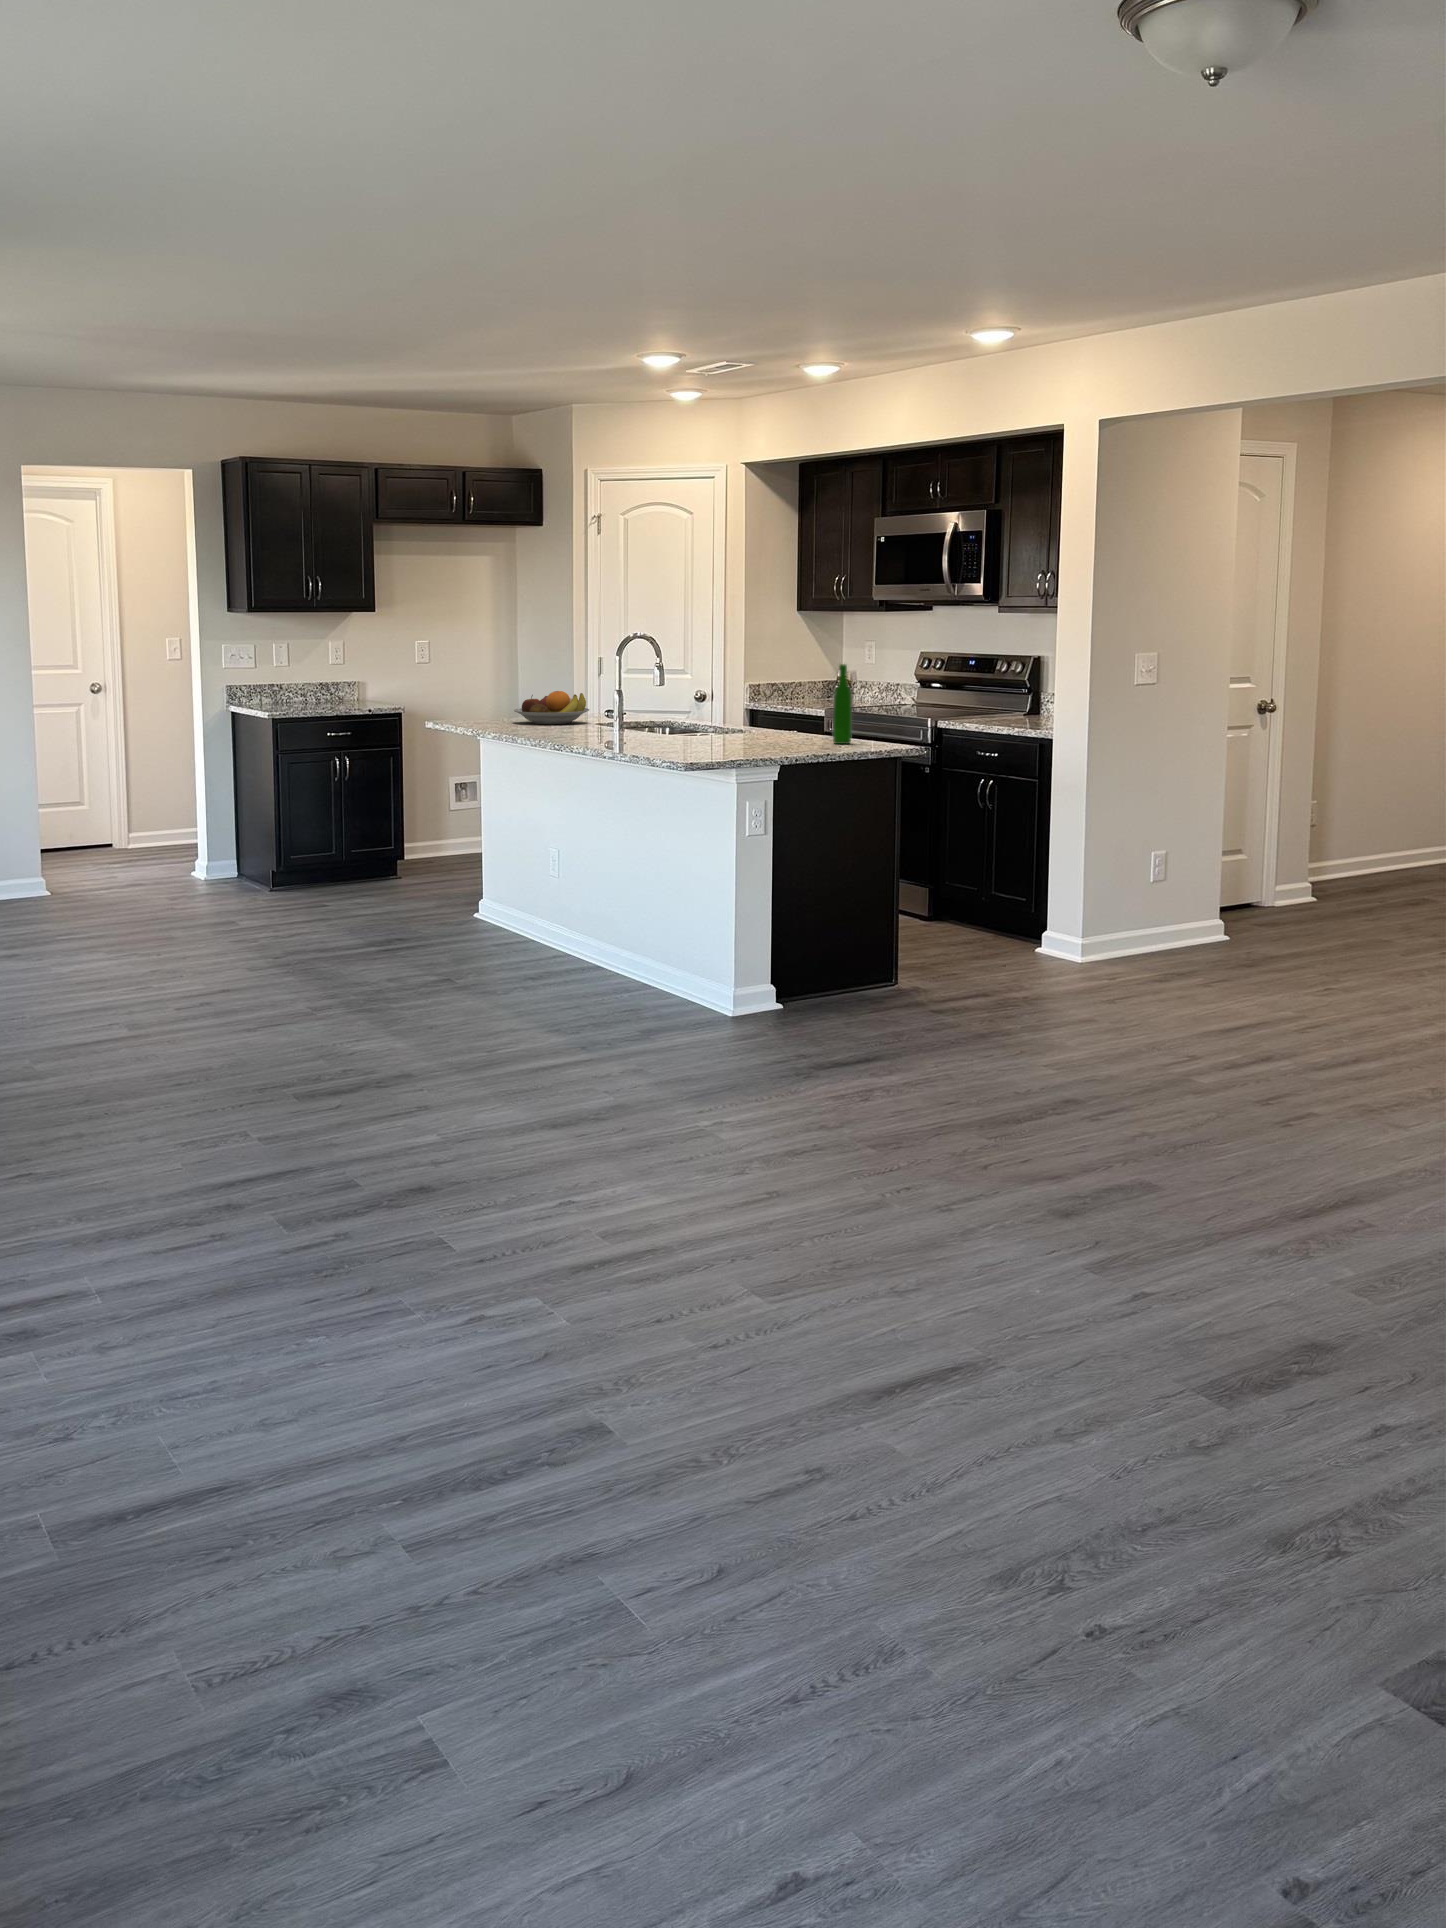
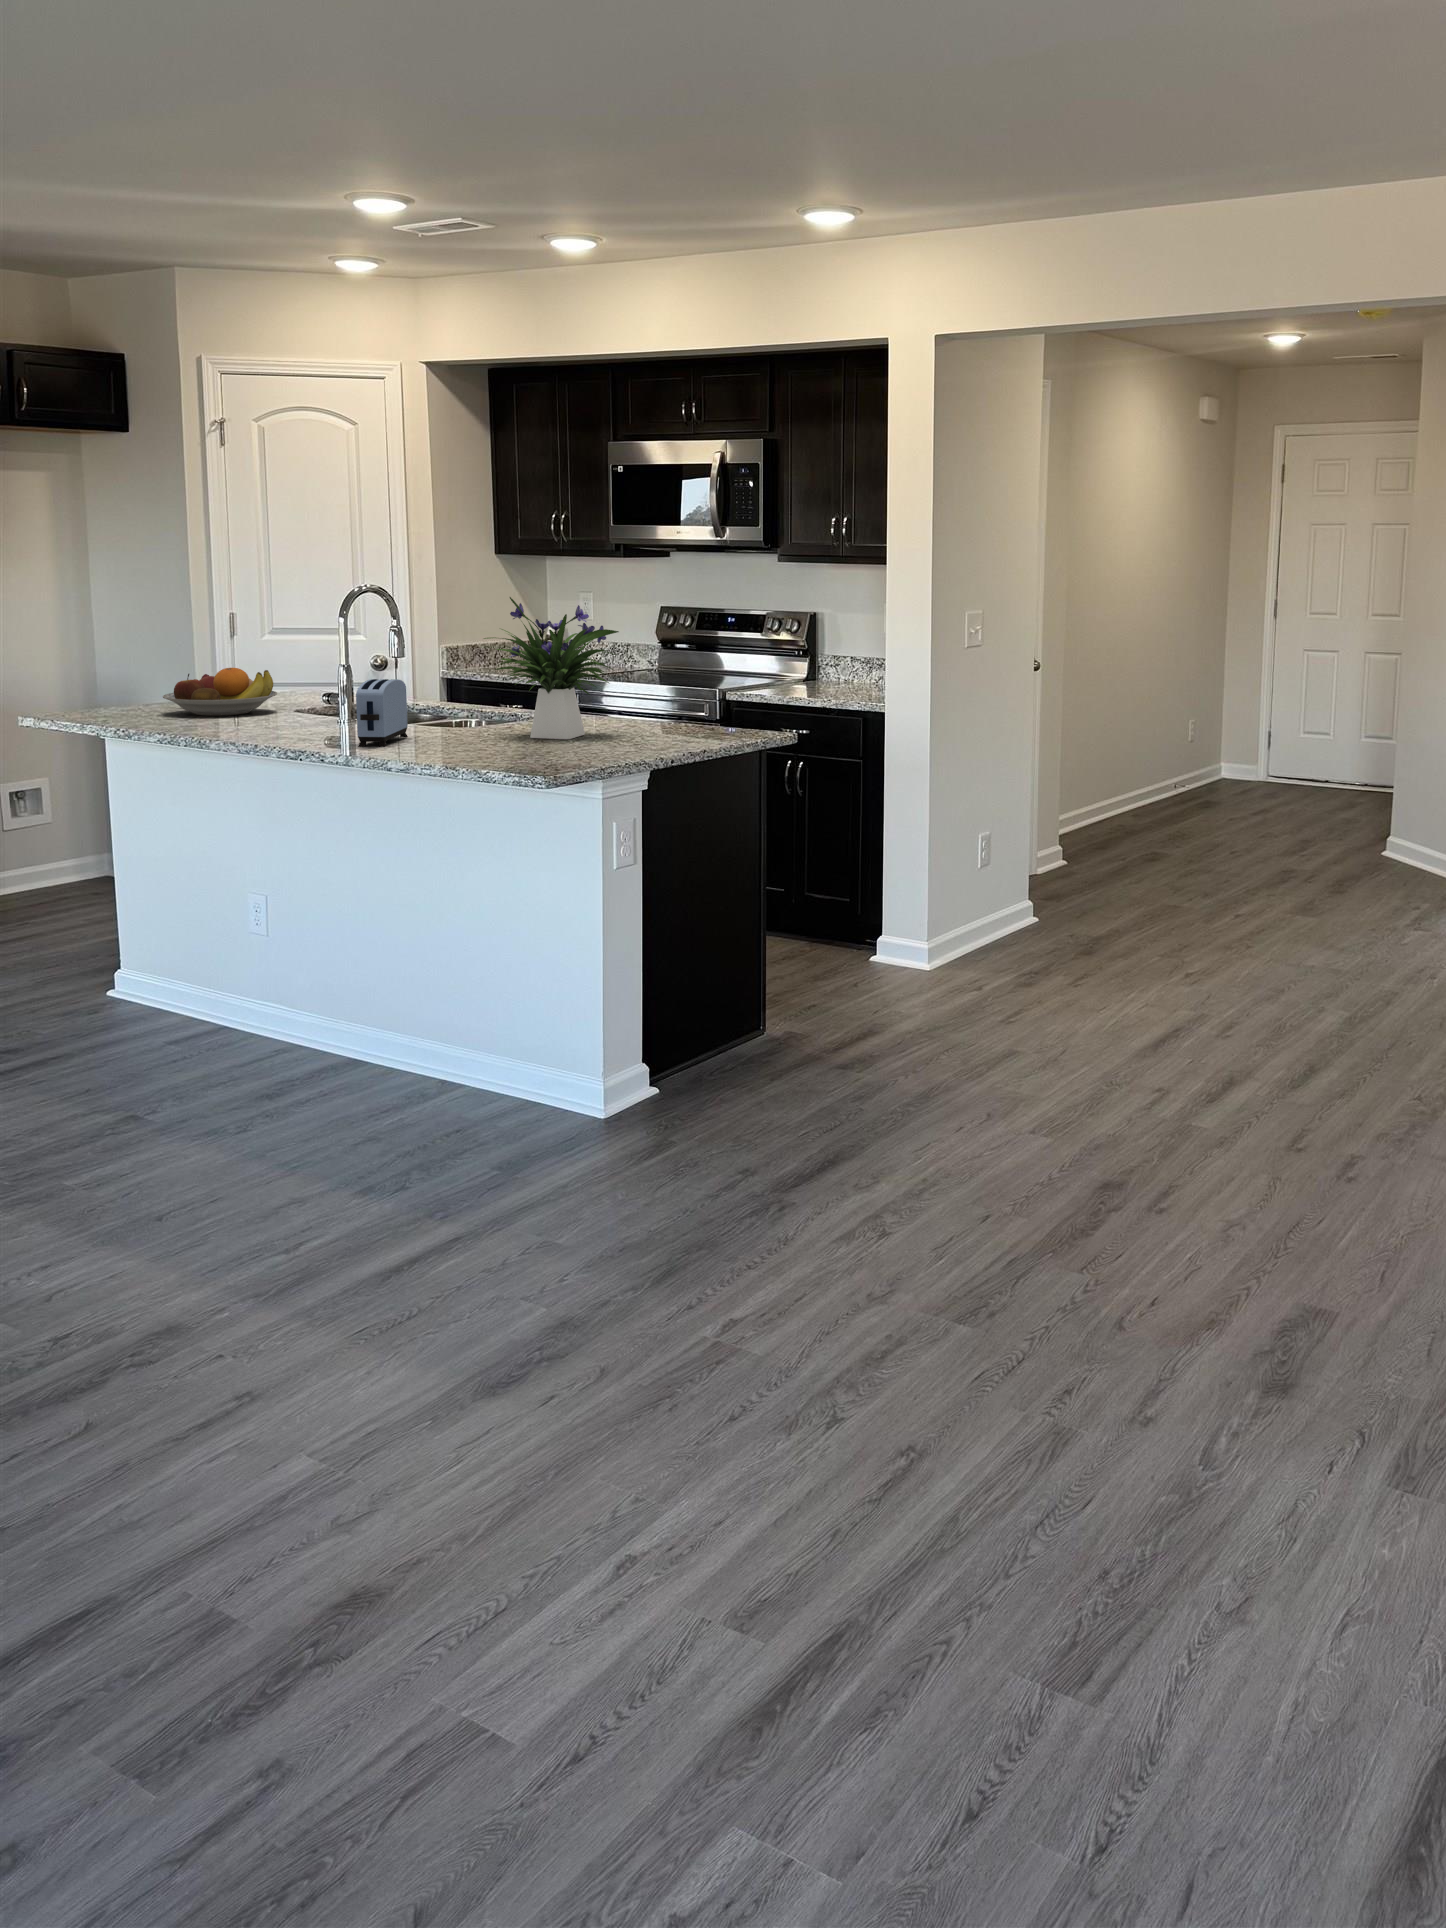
flower arrangement: none [686,638,789,744] -> present [484,597,619,739]
wine bottle: present [833,664,852,744] -> none [677,631,701,735]
toaster: none [596,696,639,743] -> present [356,679,408,747]

